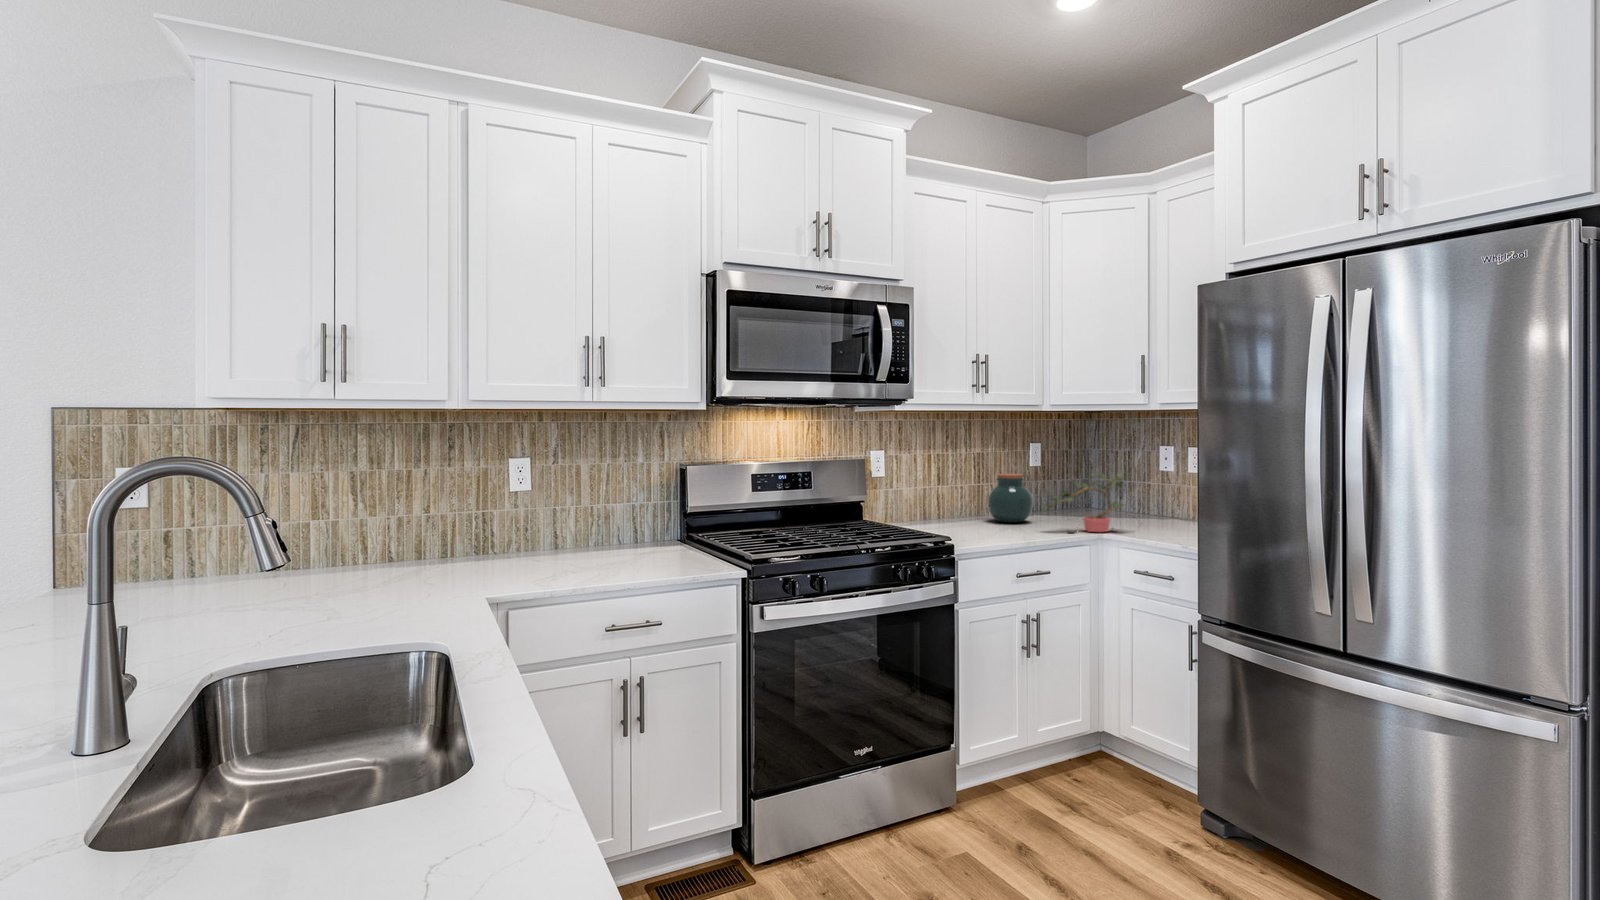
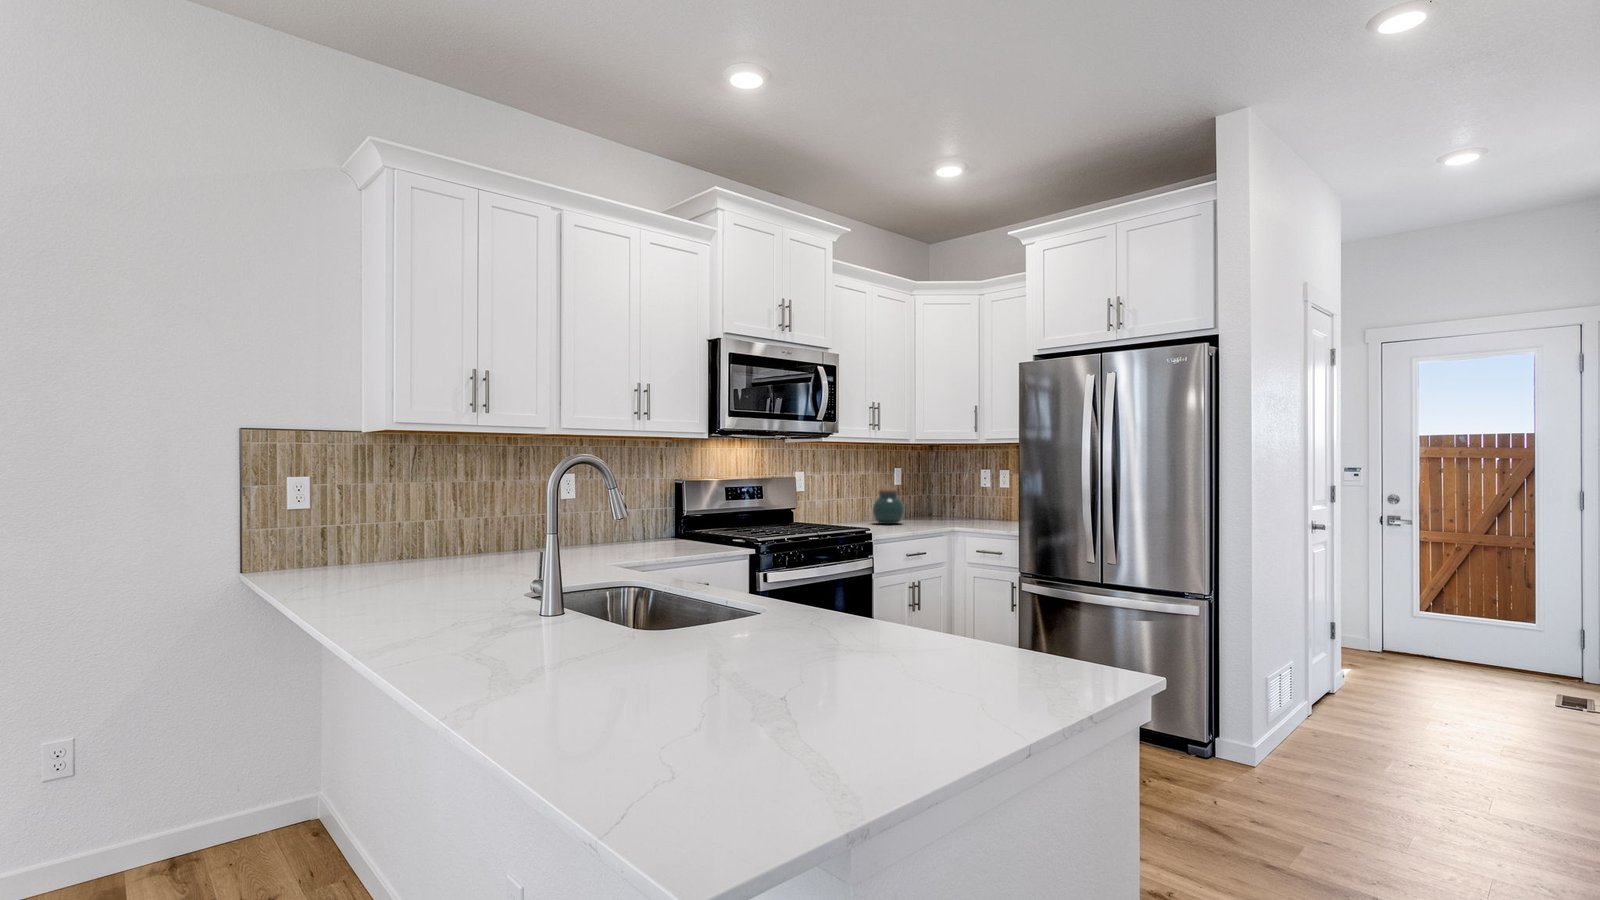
potted plant: present [1043,473,1124,532] -> none [918,484,974,527]

